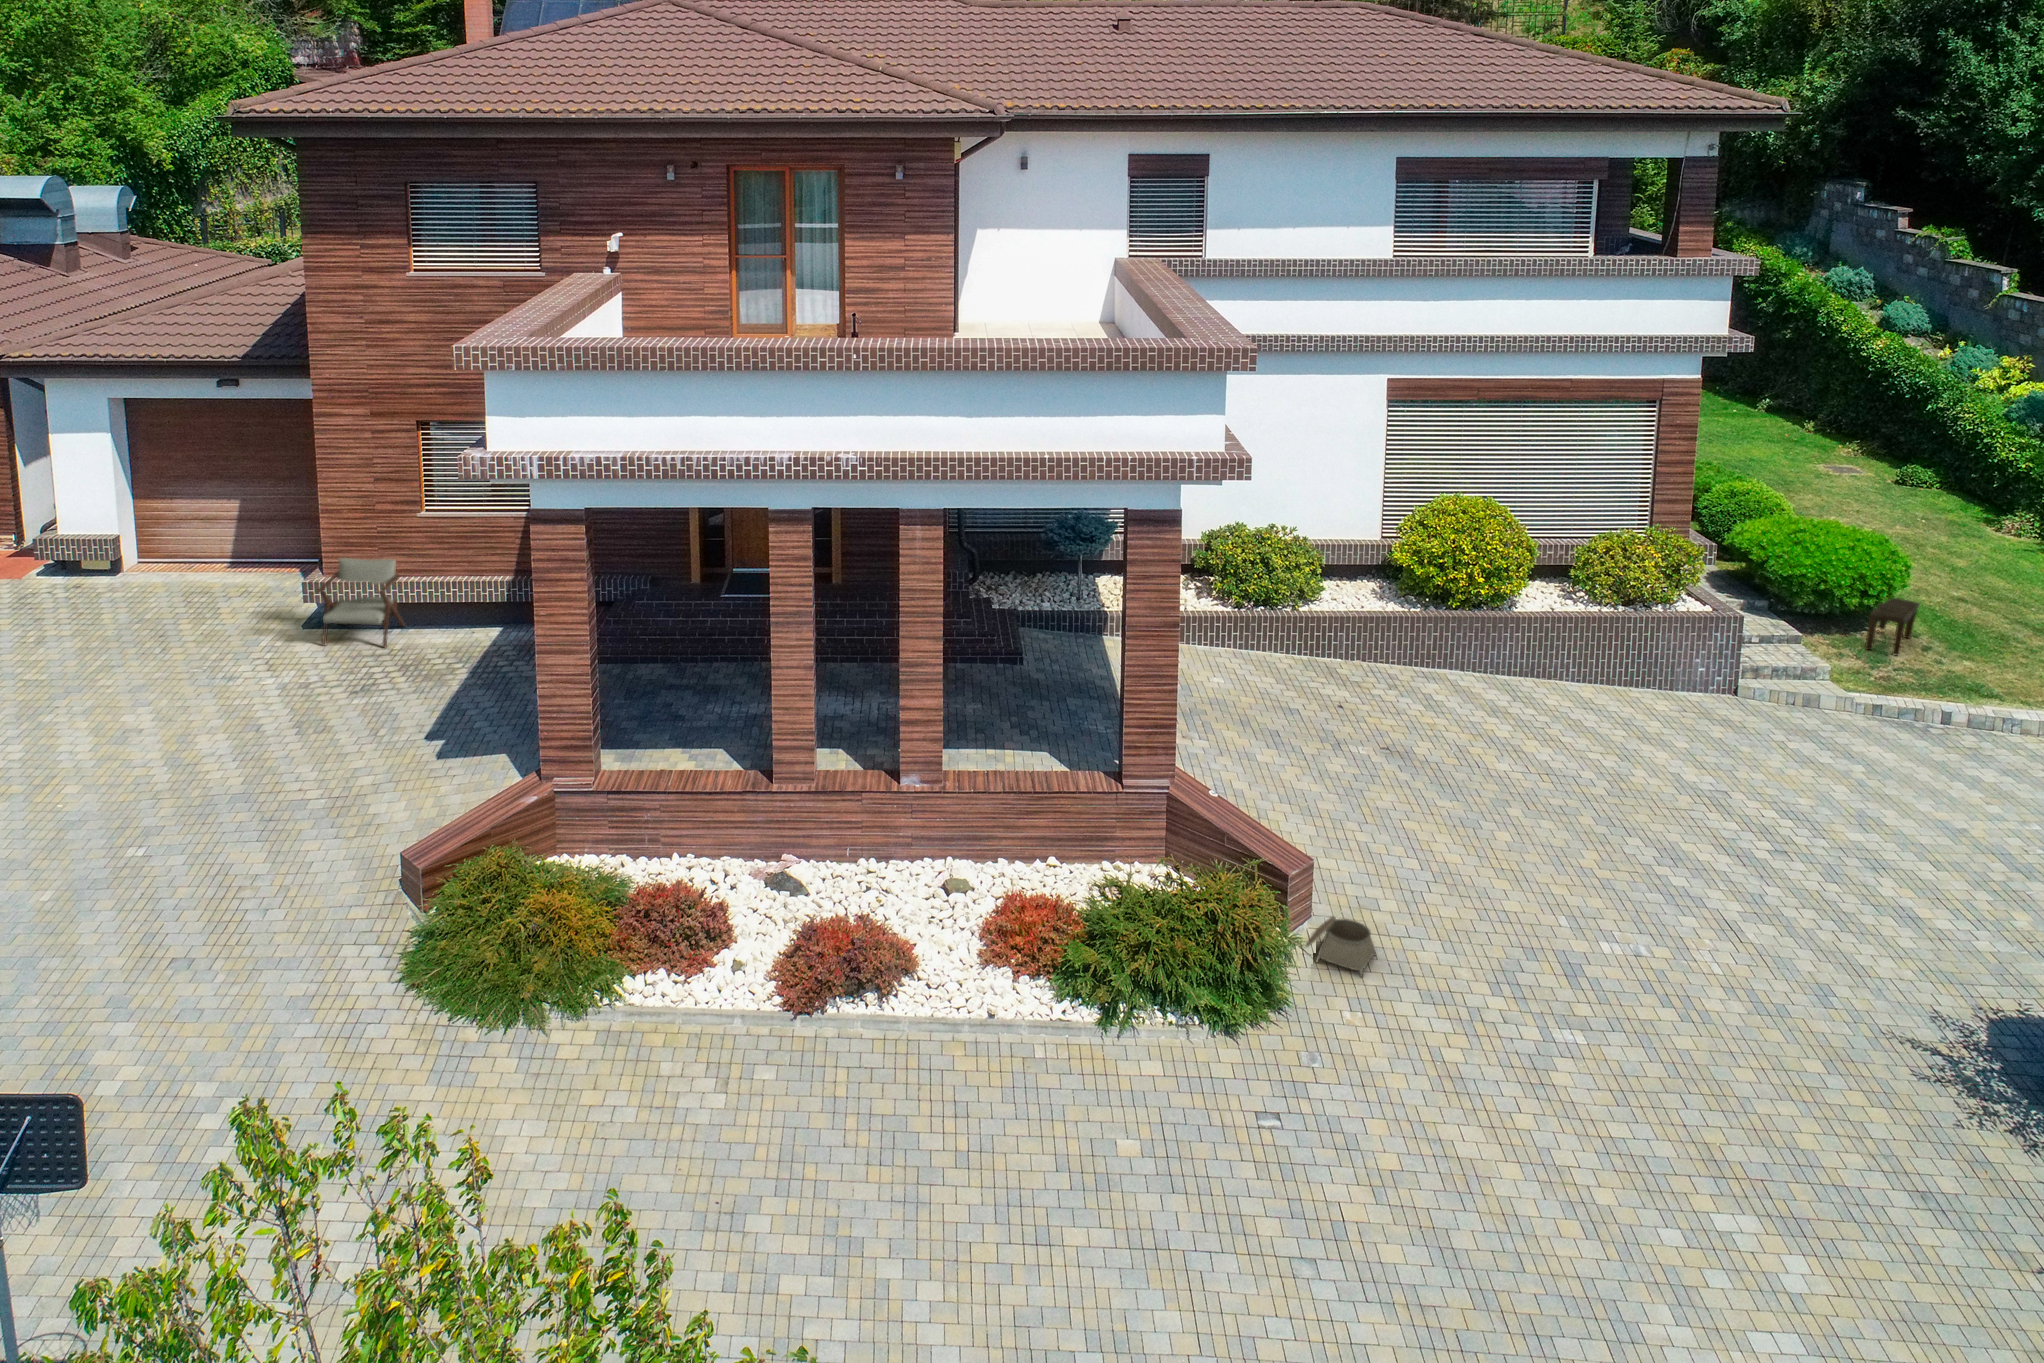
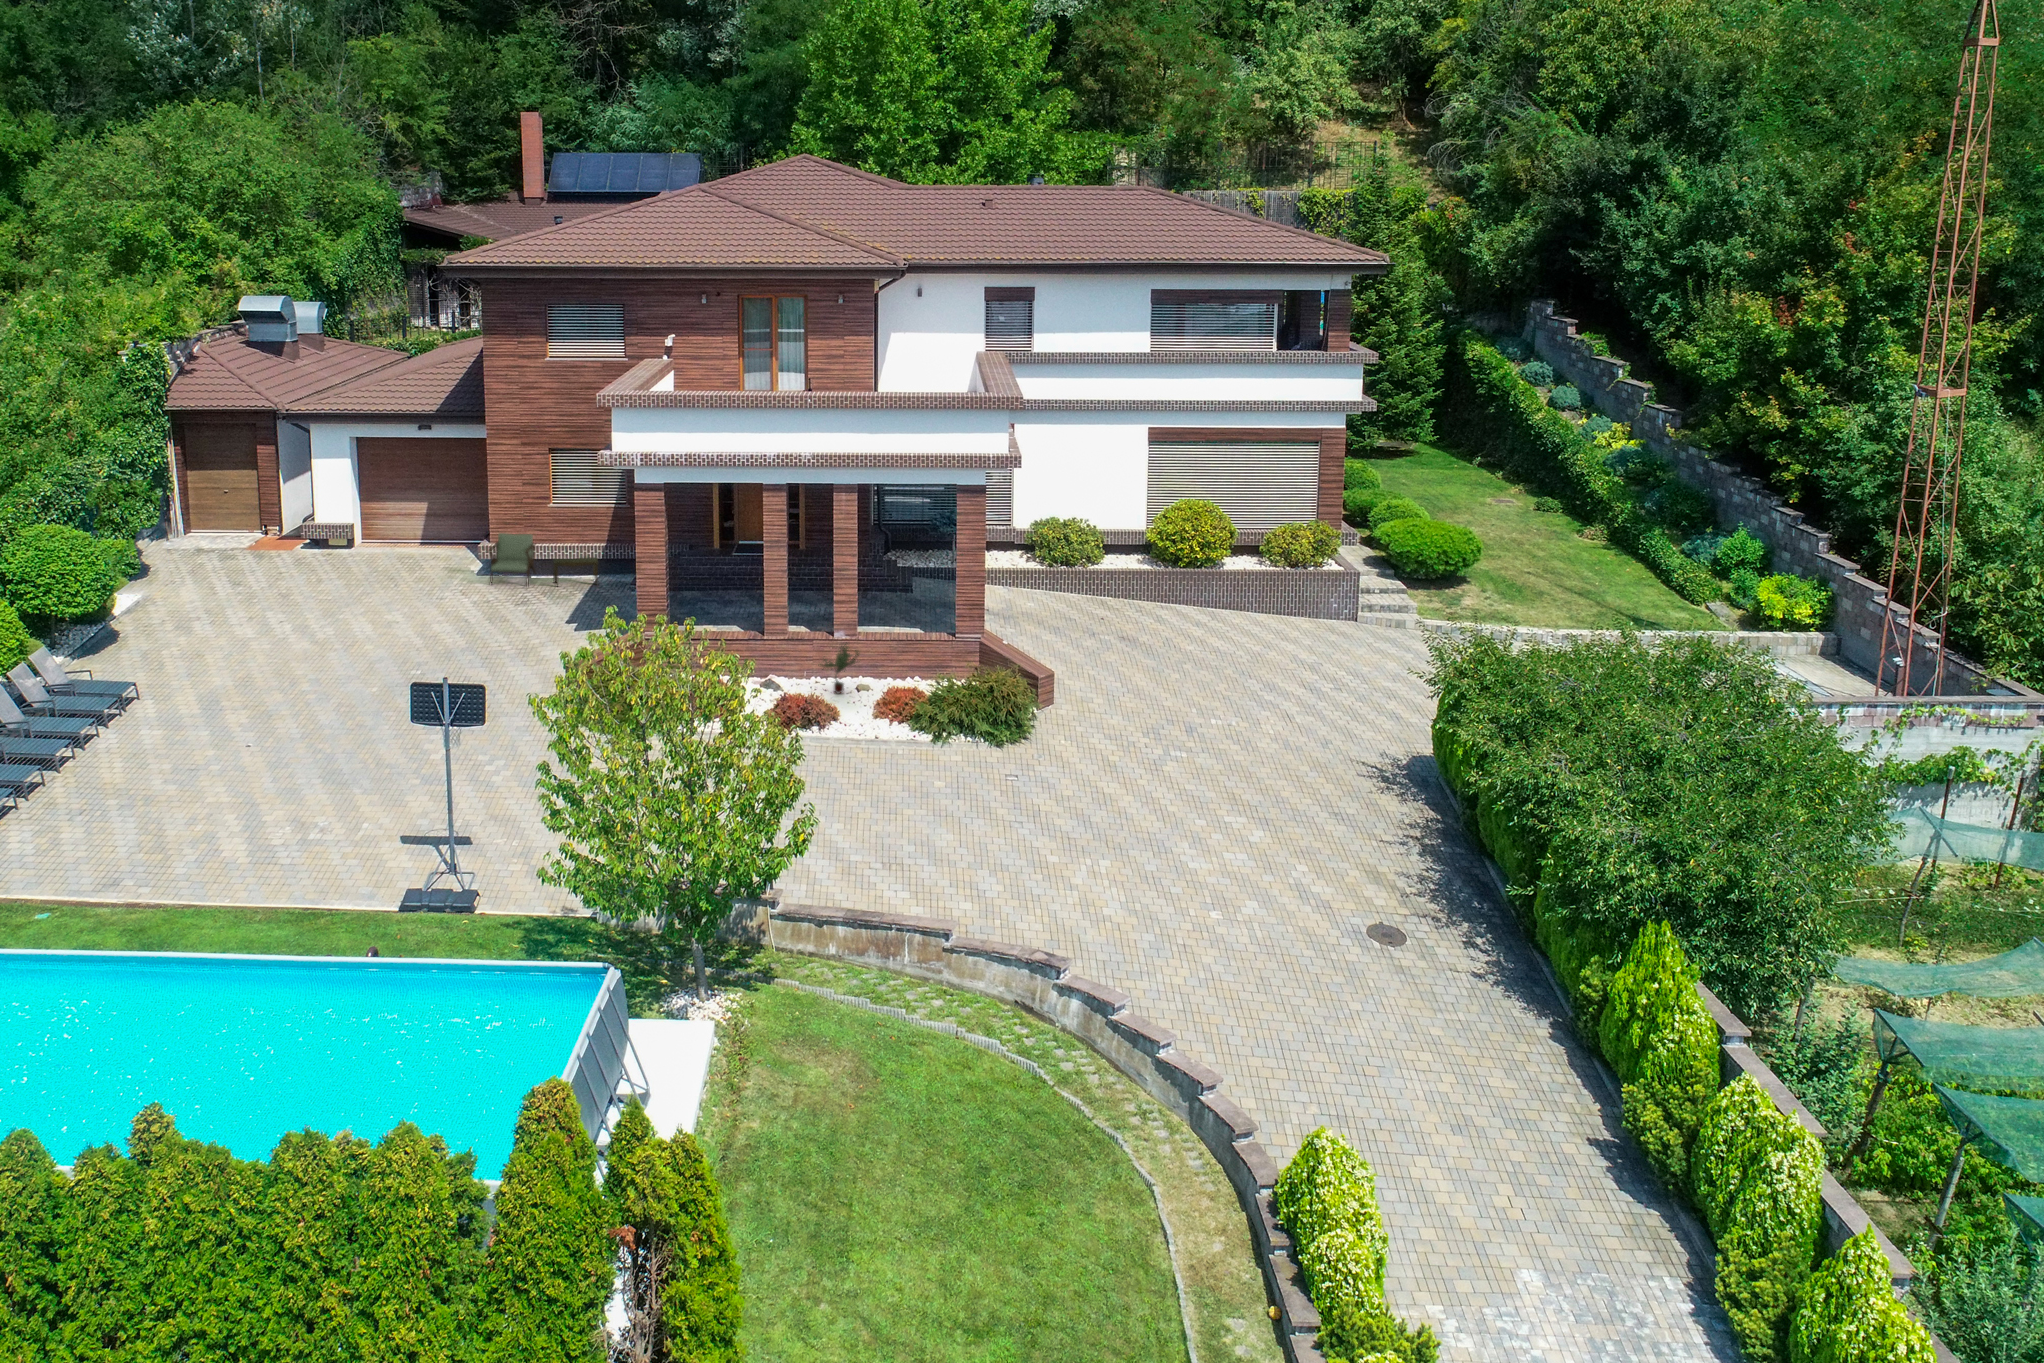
bench: present [1865,597,1920,656] -> present [553,557,598,586]
potted tree: none [874,801,954,896] -> present [818,642,859,694]
basket: present [1305,916,1376,977] -> none [1041,698,1081,726]

